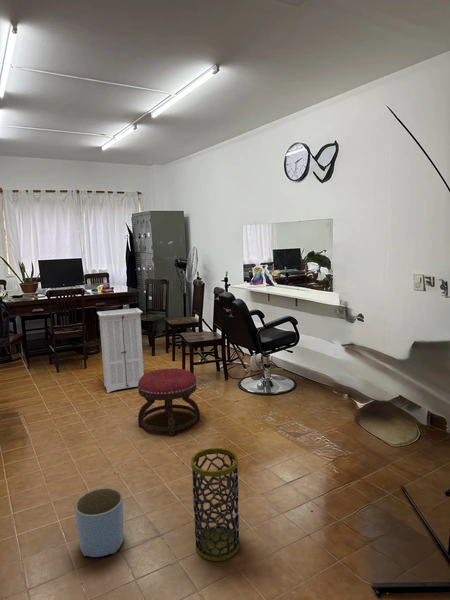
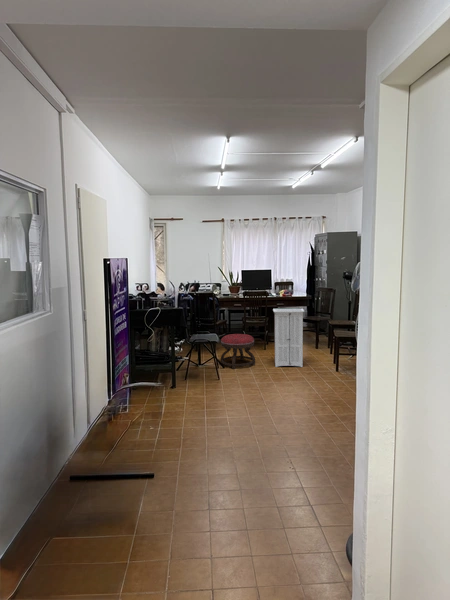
ottoman: present [138,368,200,436] -> present [221,334,255,369]
trash can: present [191,448,239,561] -> none [300,394,329,462]
planter: present [75,488,124,557] -> none [235,407,262,444]

